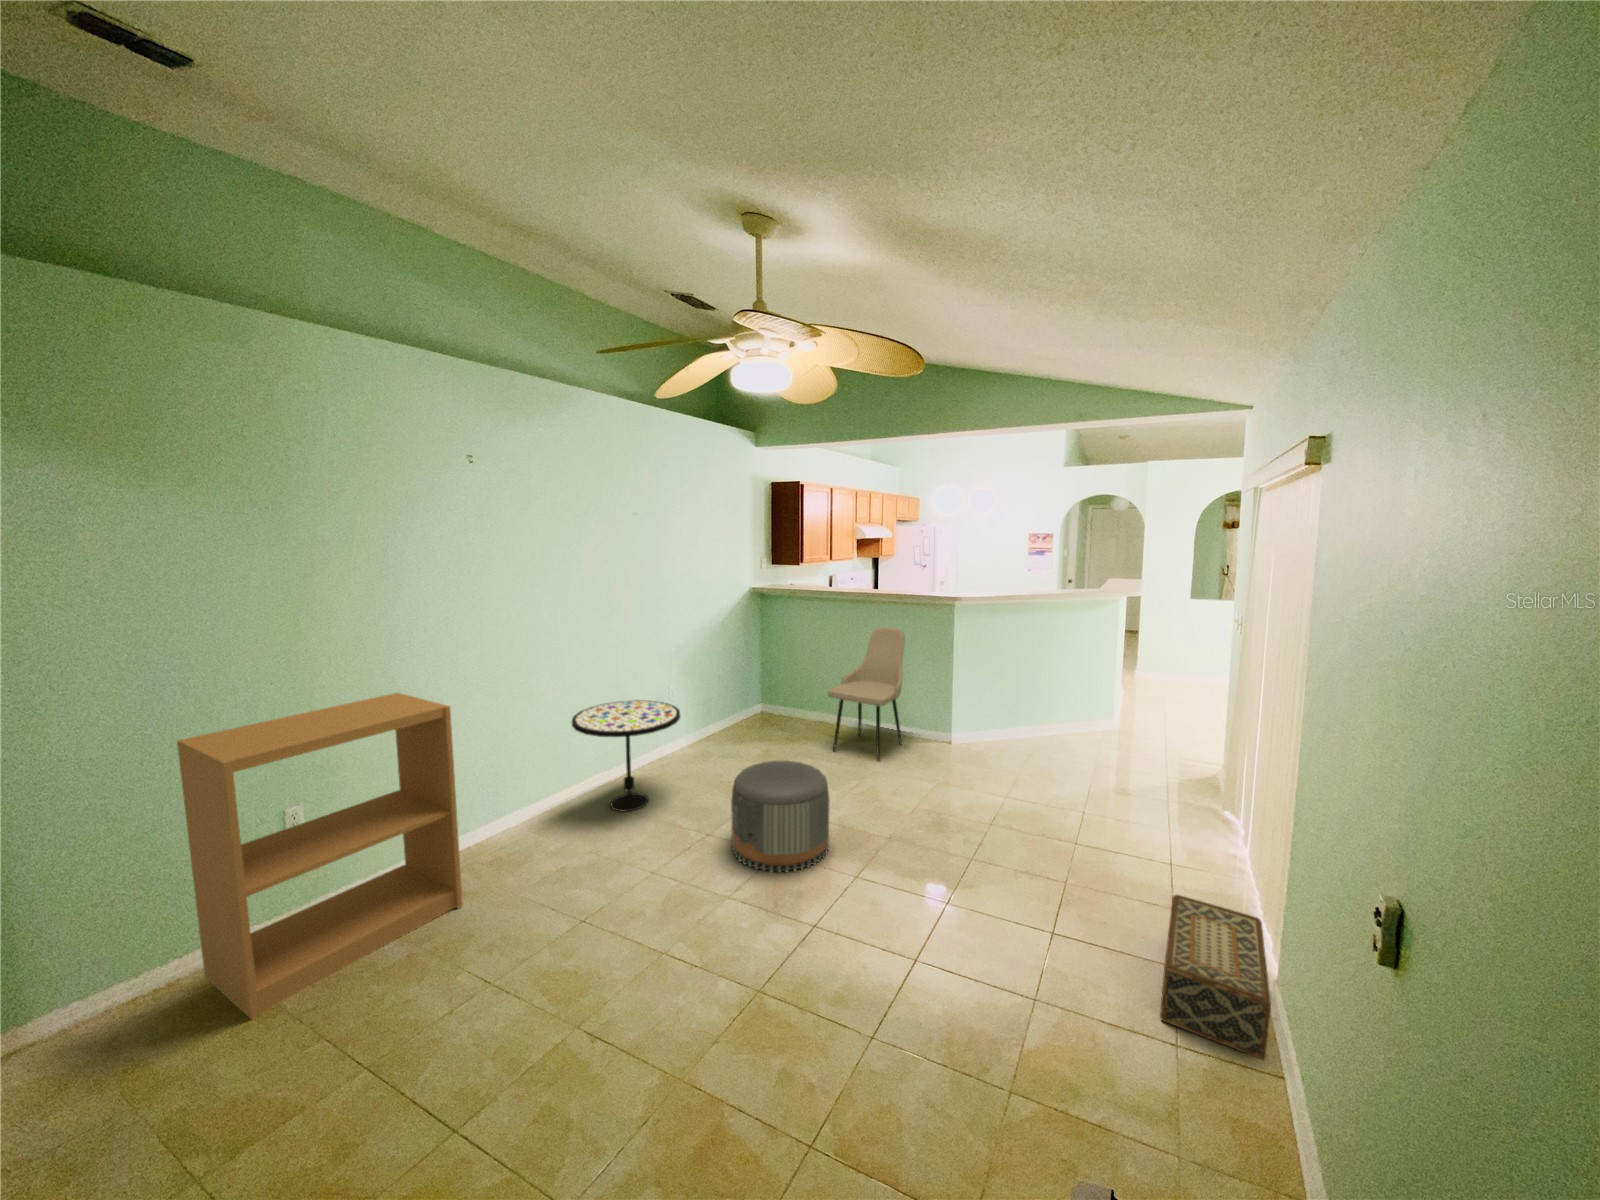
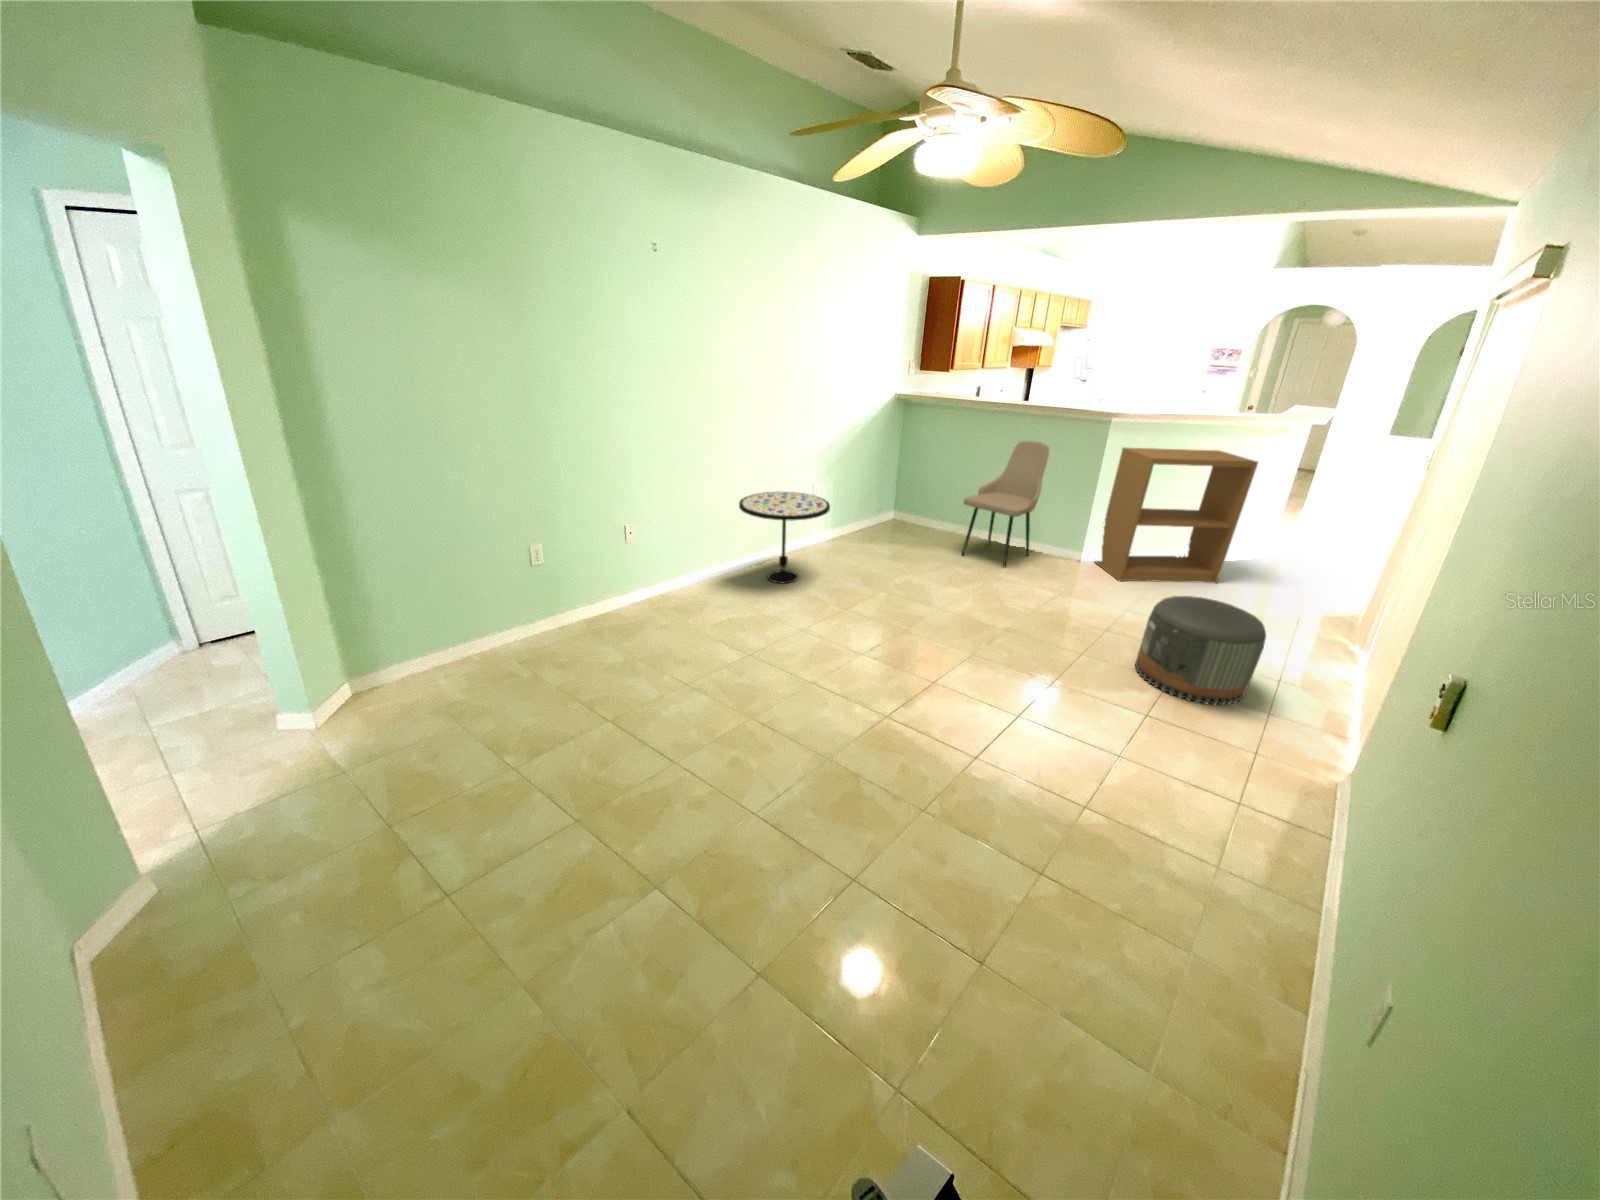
bookshelf: present [177,693,463,1020] -> present [1095,448,1258,584]
pouf: present [731,761,830,873] -> present [1135,596,1266,705]
woven basket: present [1160,895,1271,1060] -> none [1224,697,1349,821]

